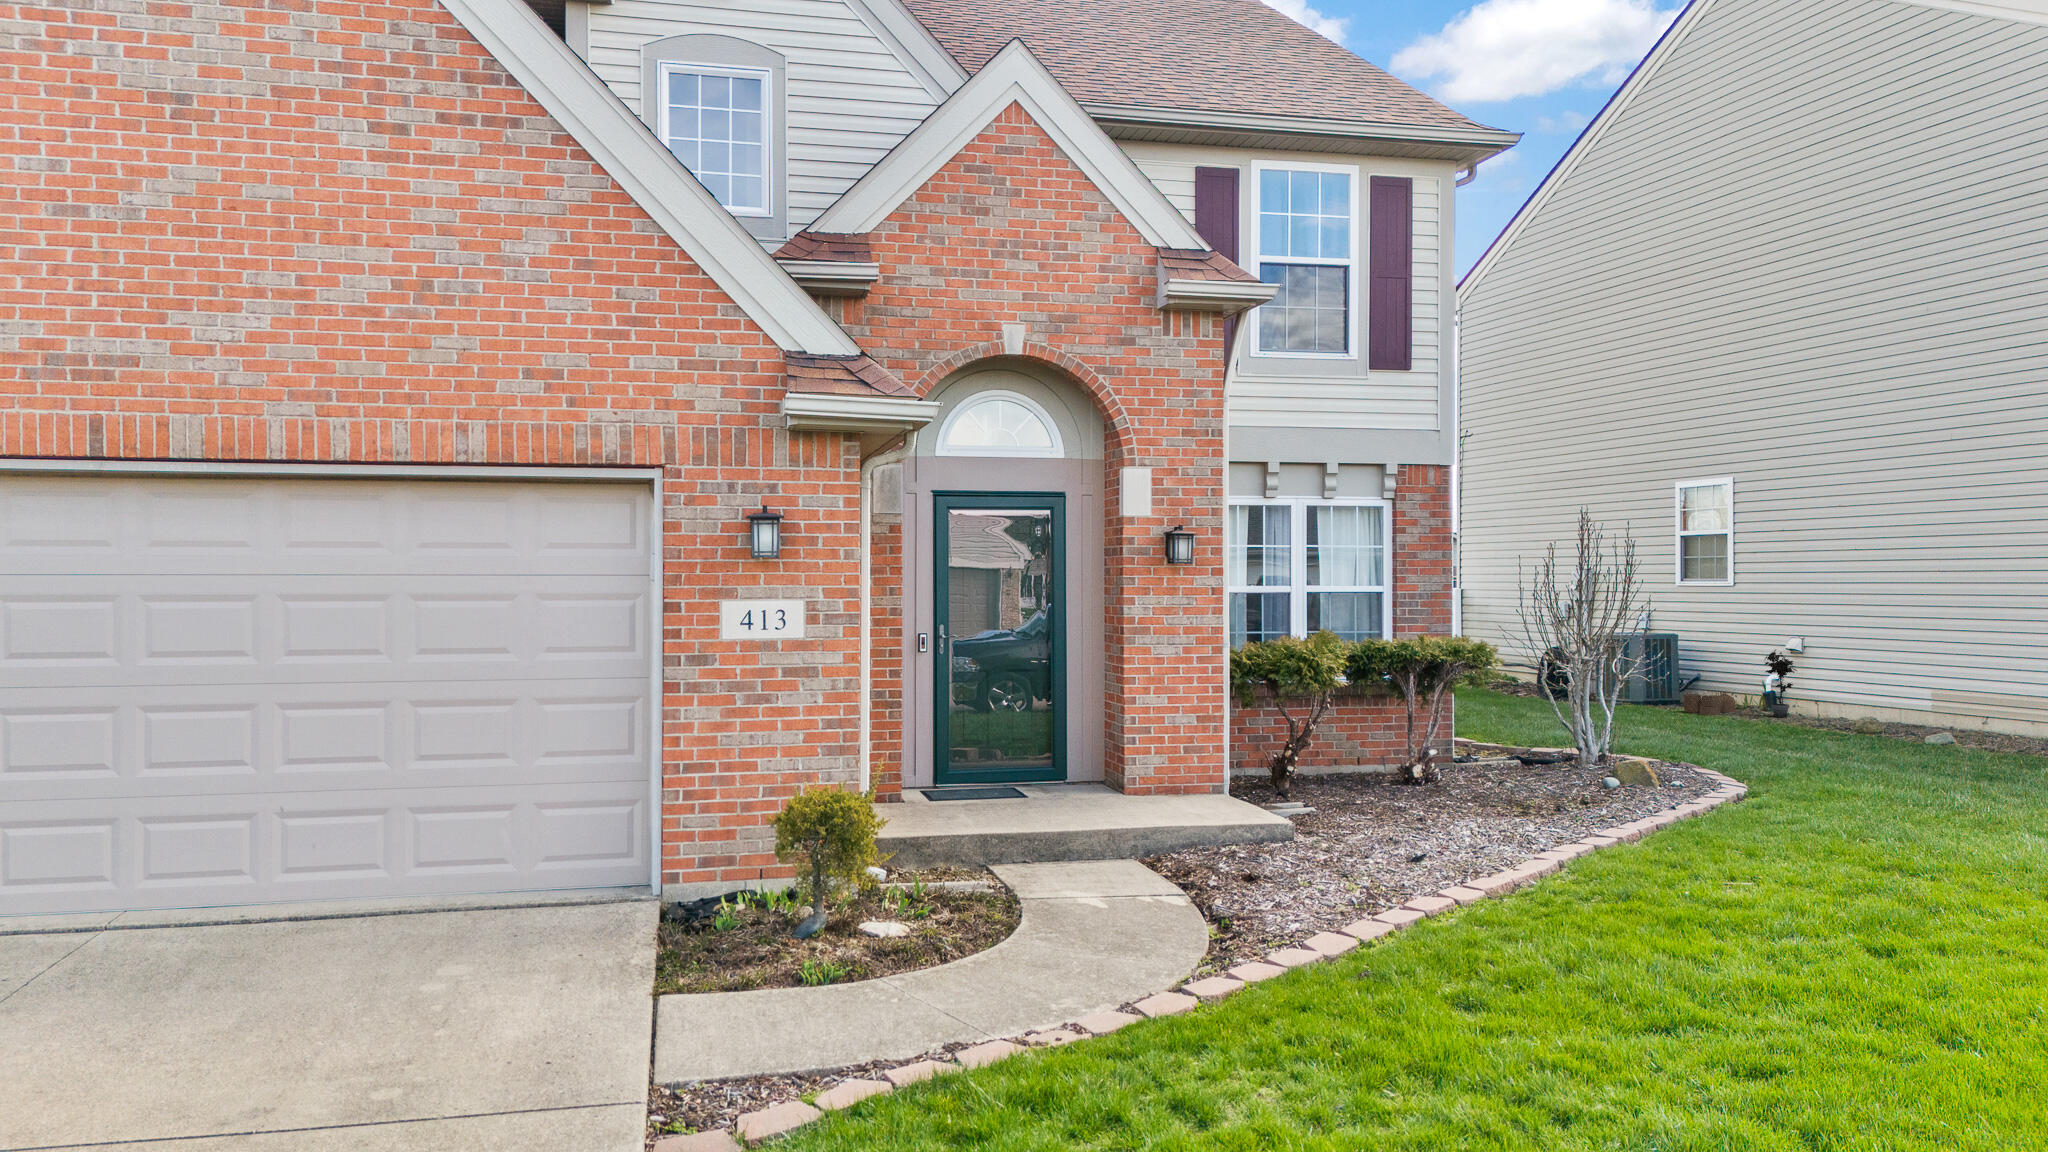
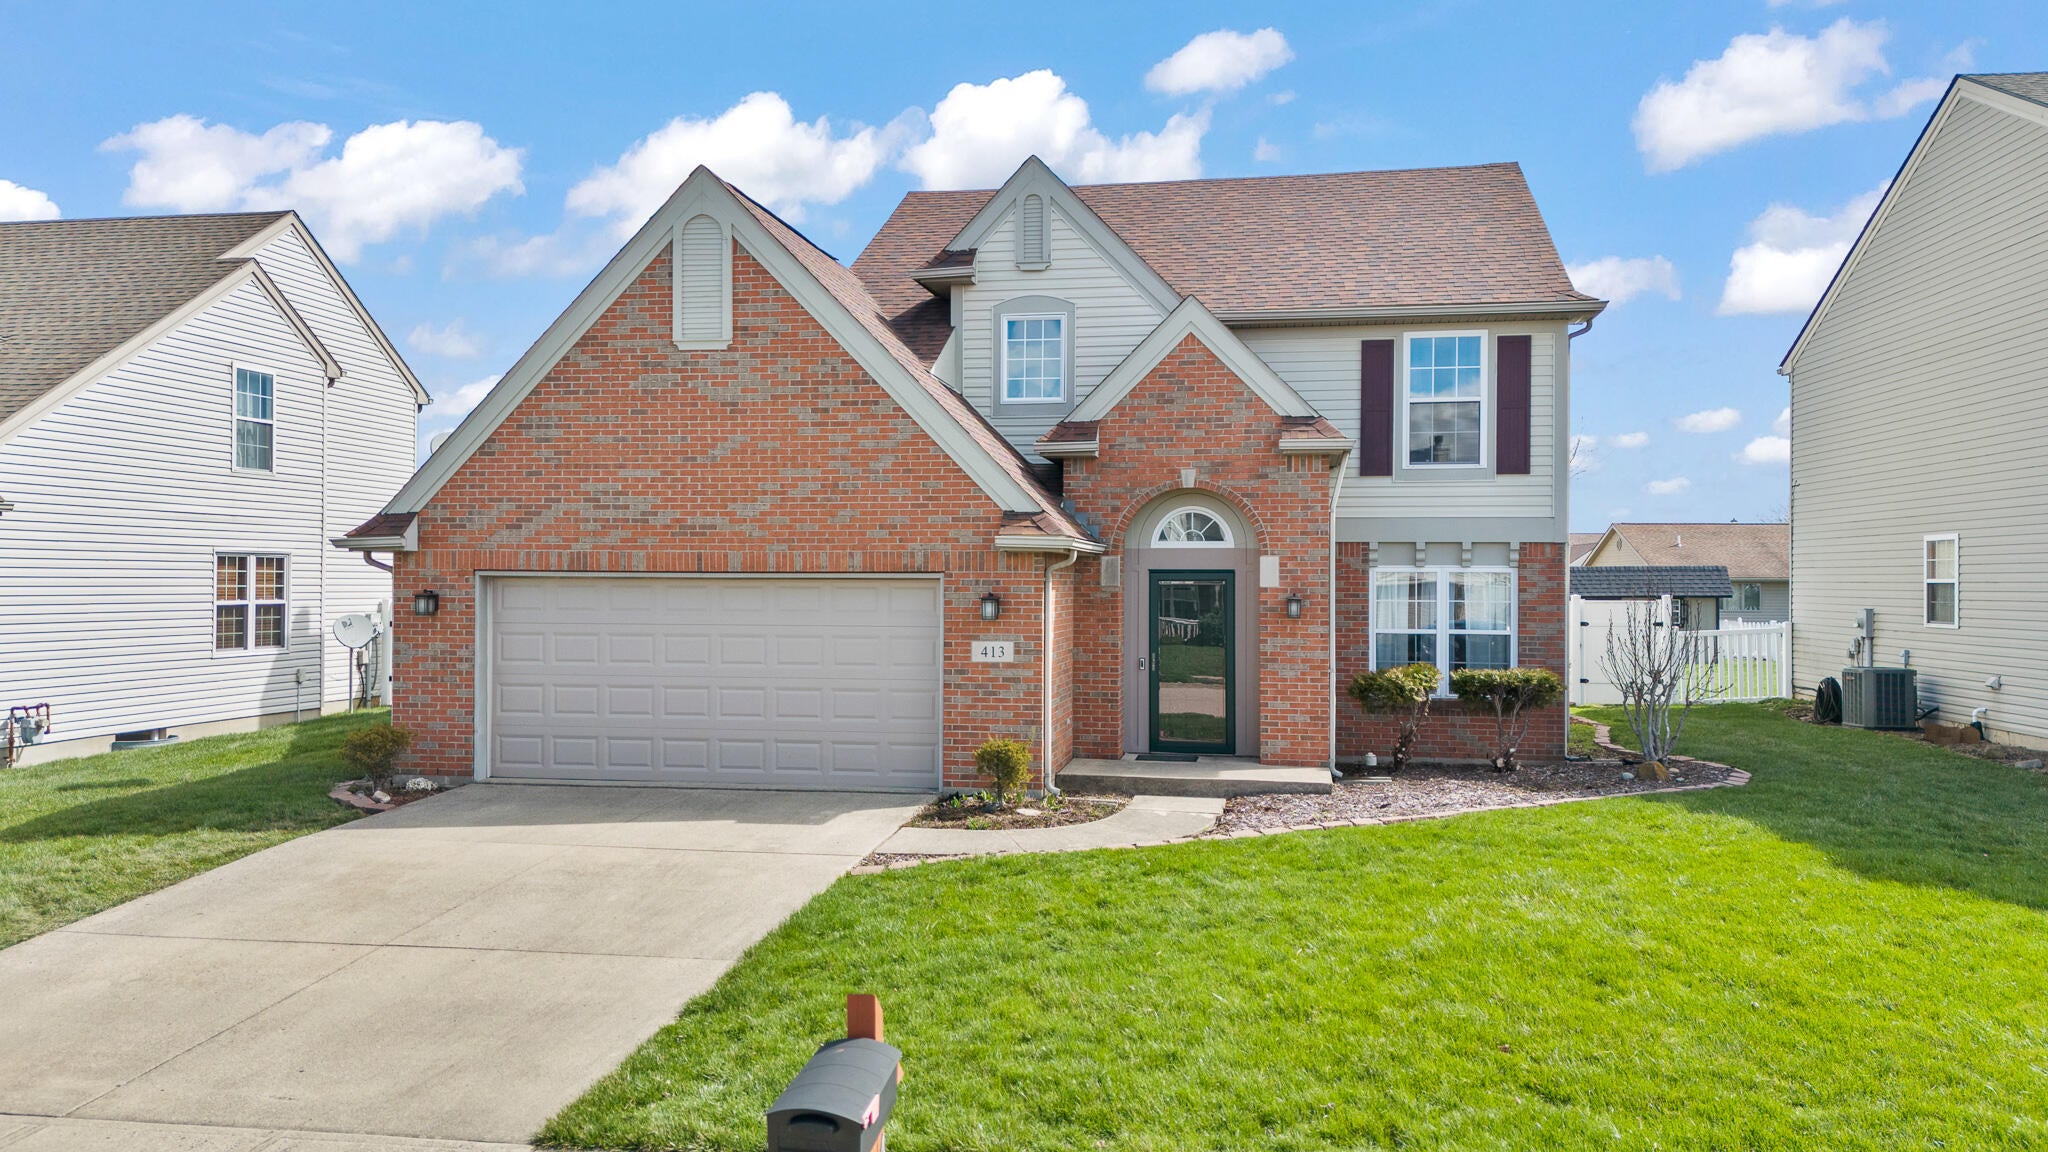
potted plant: present [1765,650,1797,717] -> none [1991,690,2027,752]

